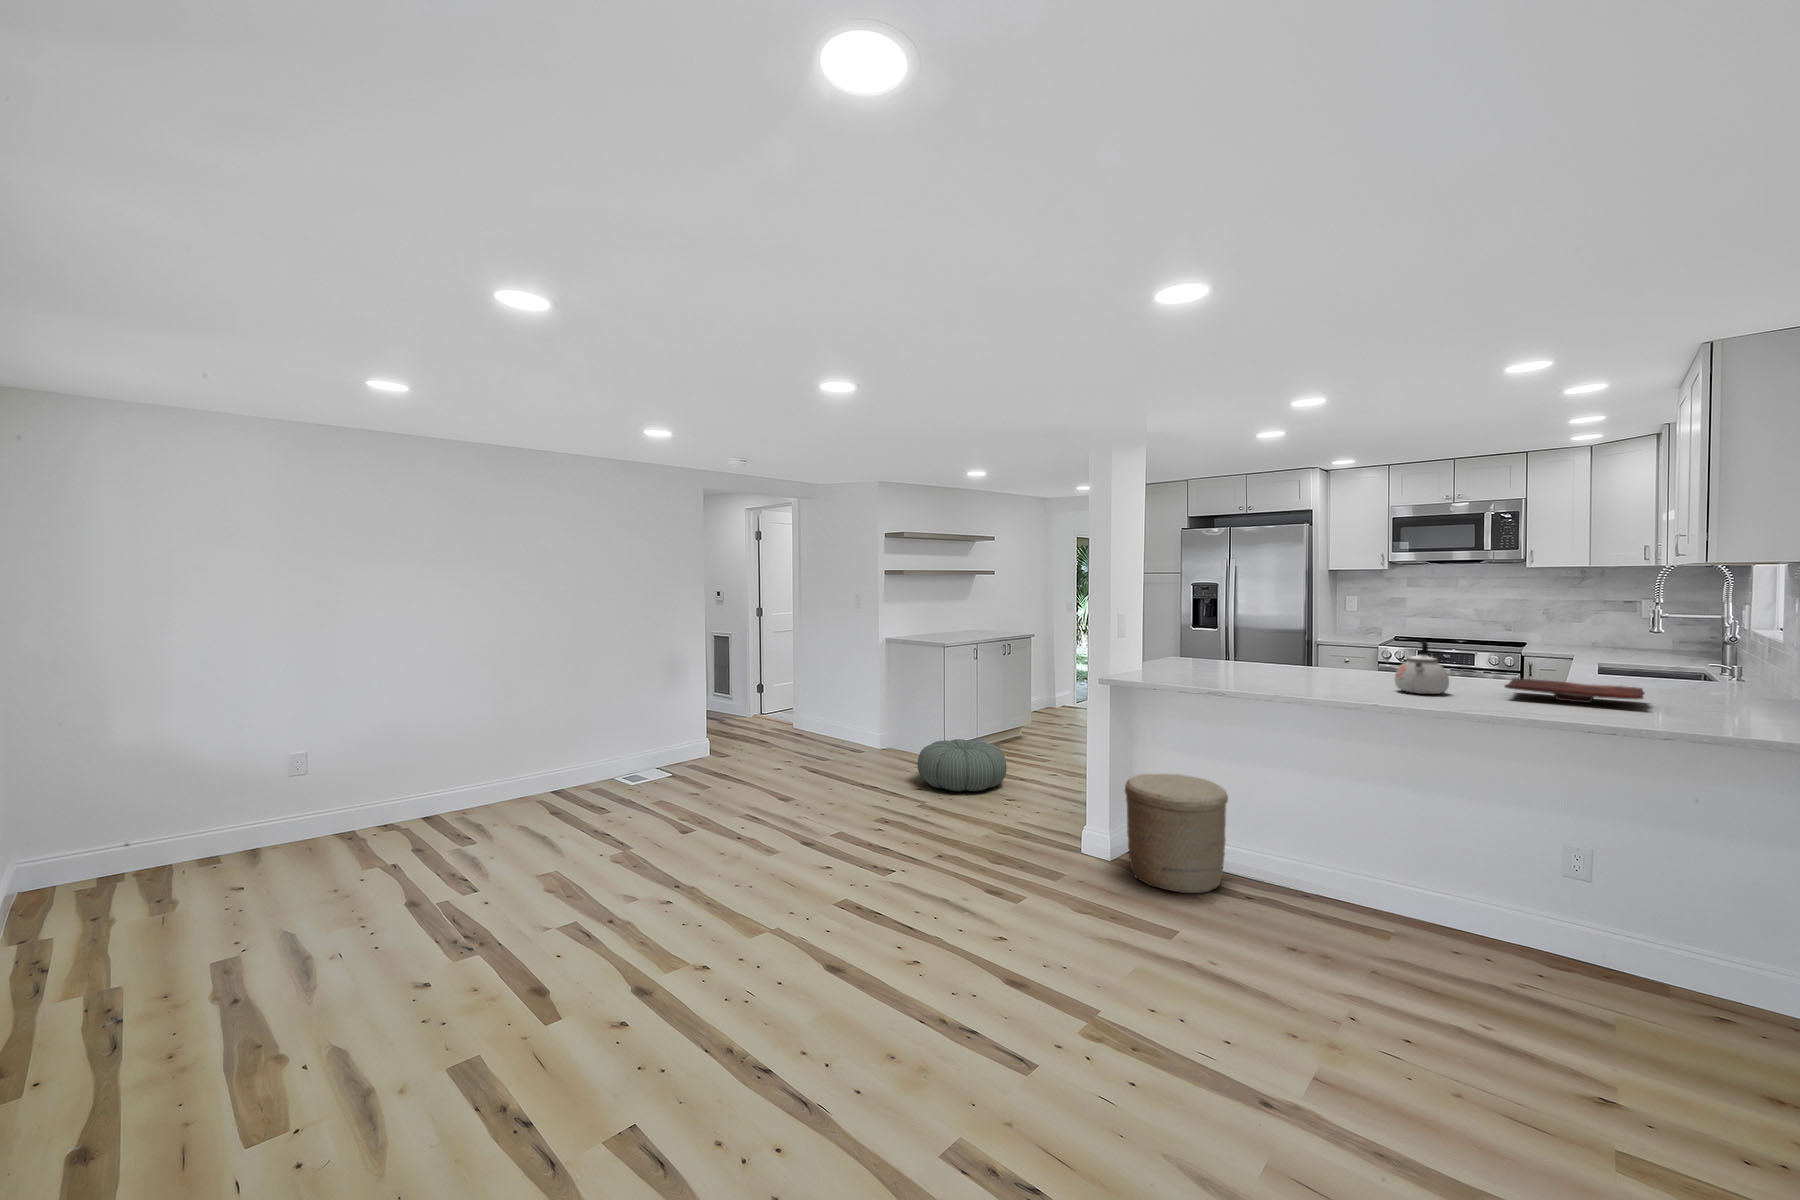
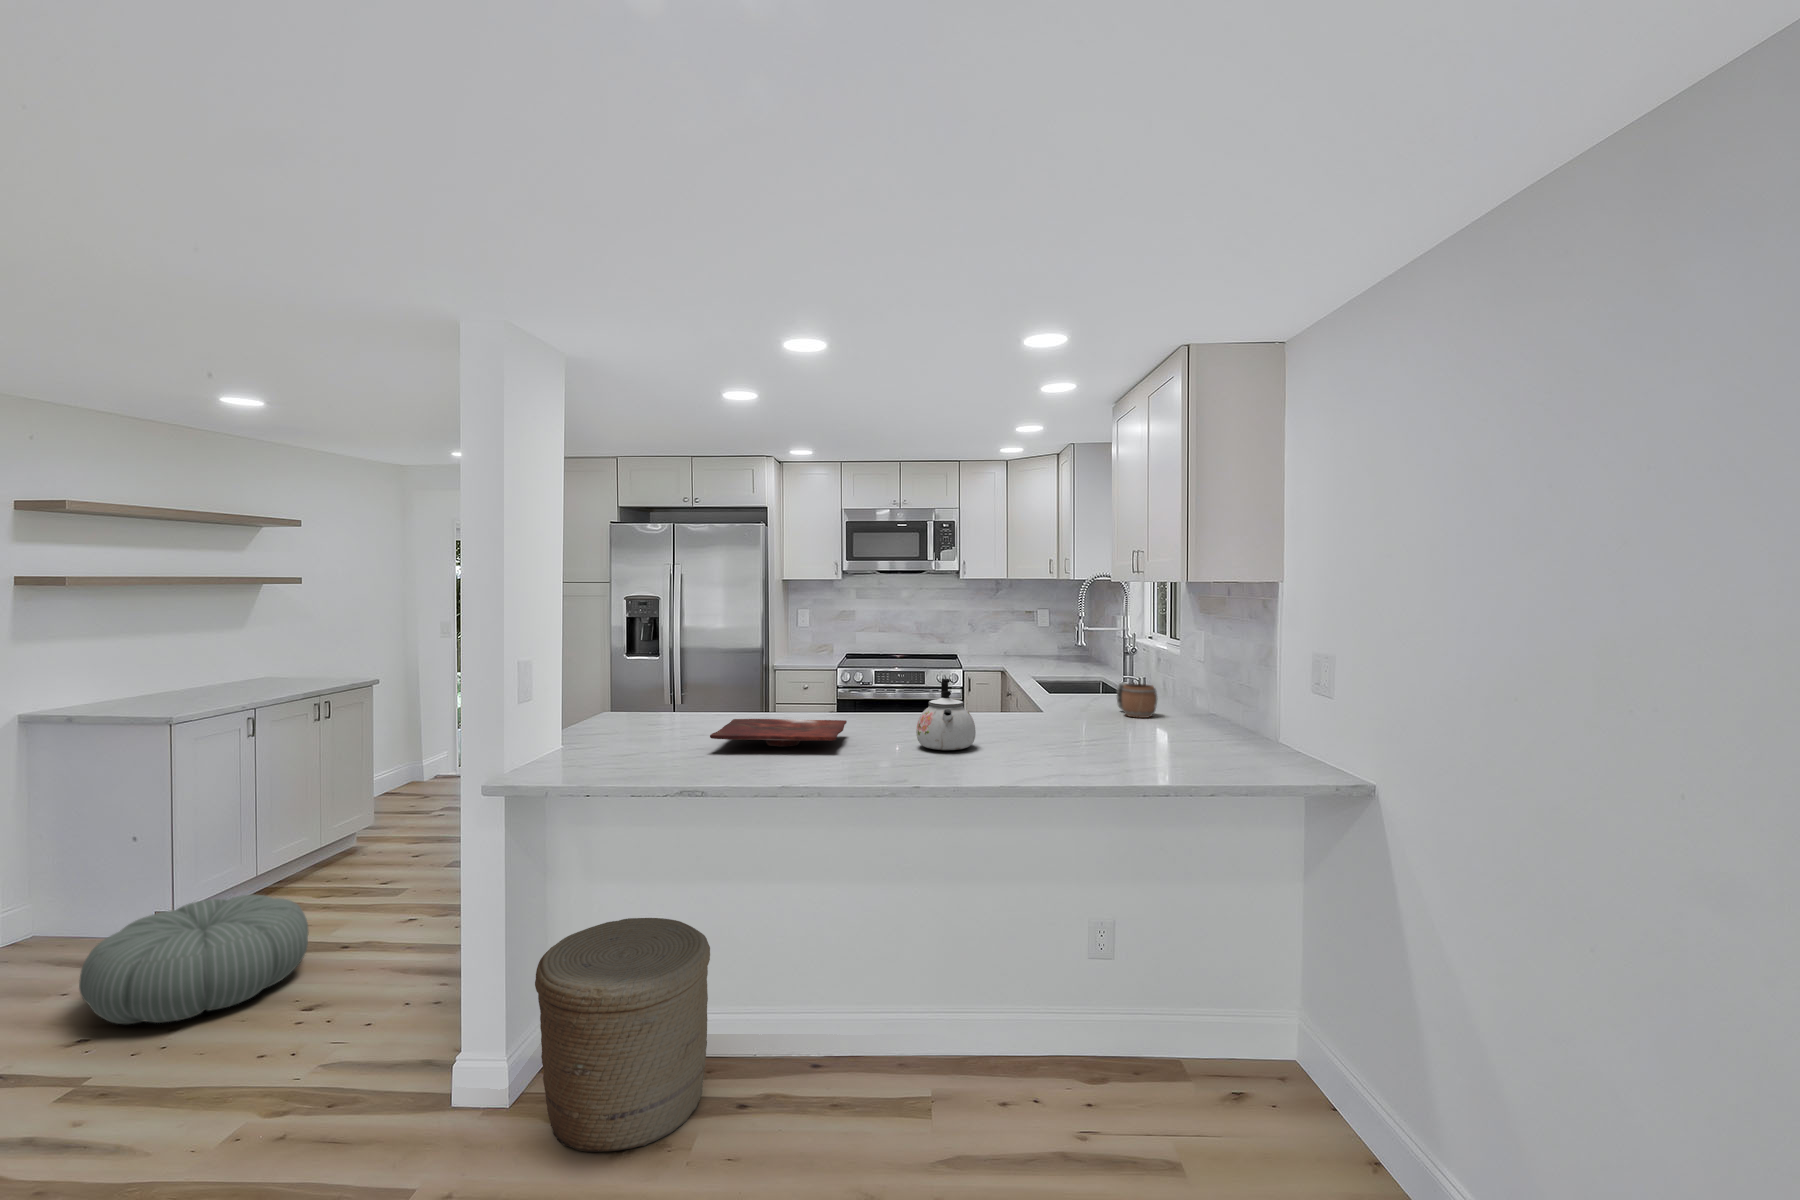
mug: none [1654,663,1701,697] -> present [1116,682,1157,718]
cutting board: present [1505,678,1644,703] -> present [710,719,847,747]

